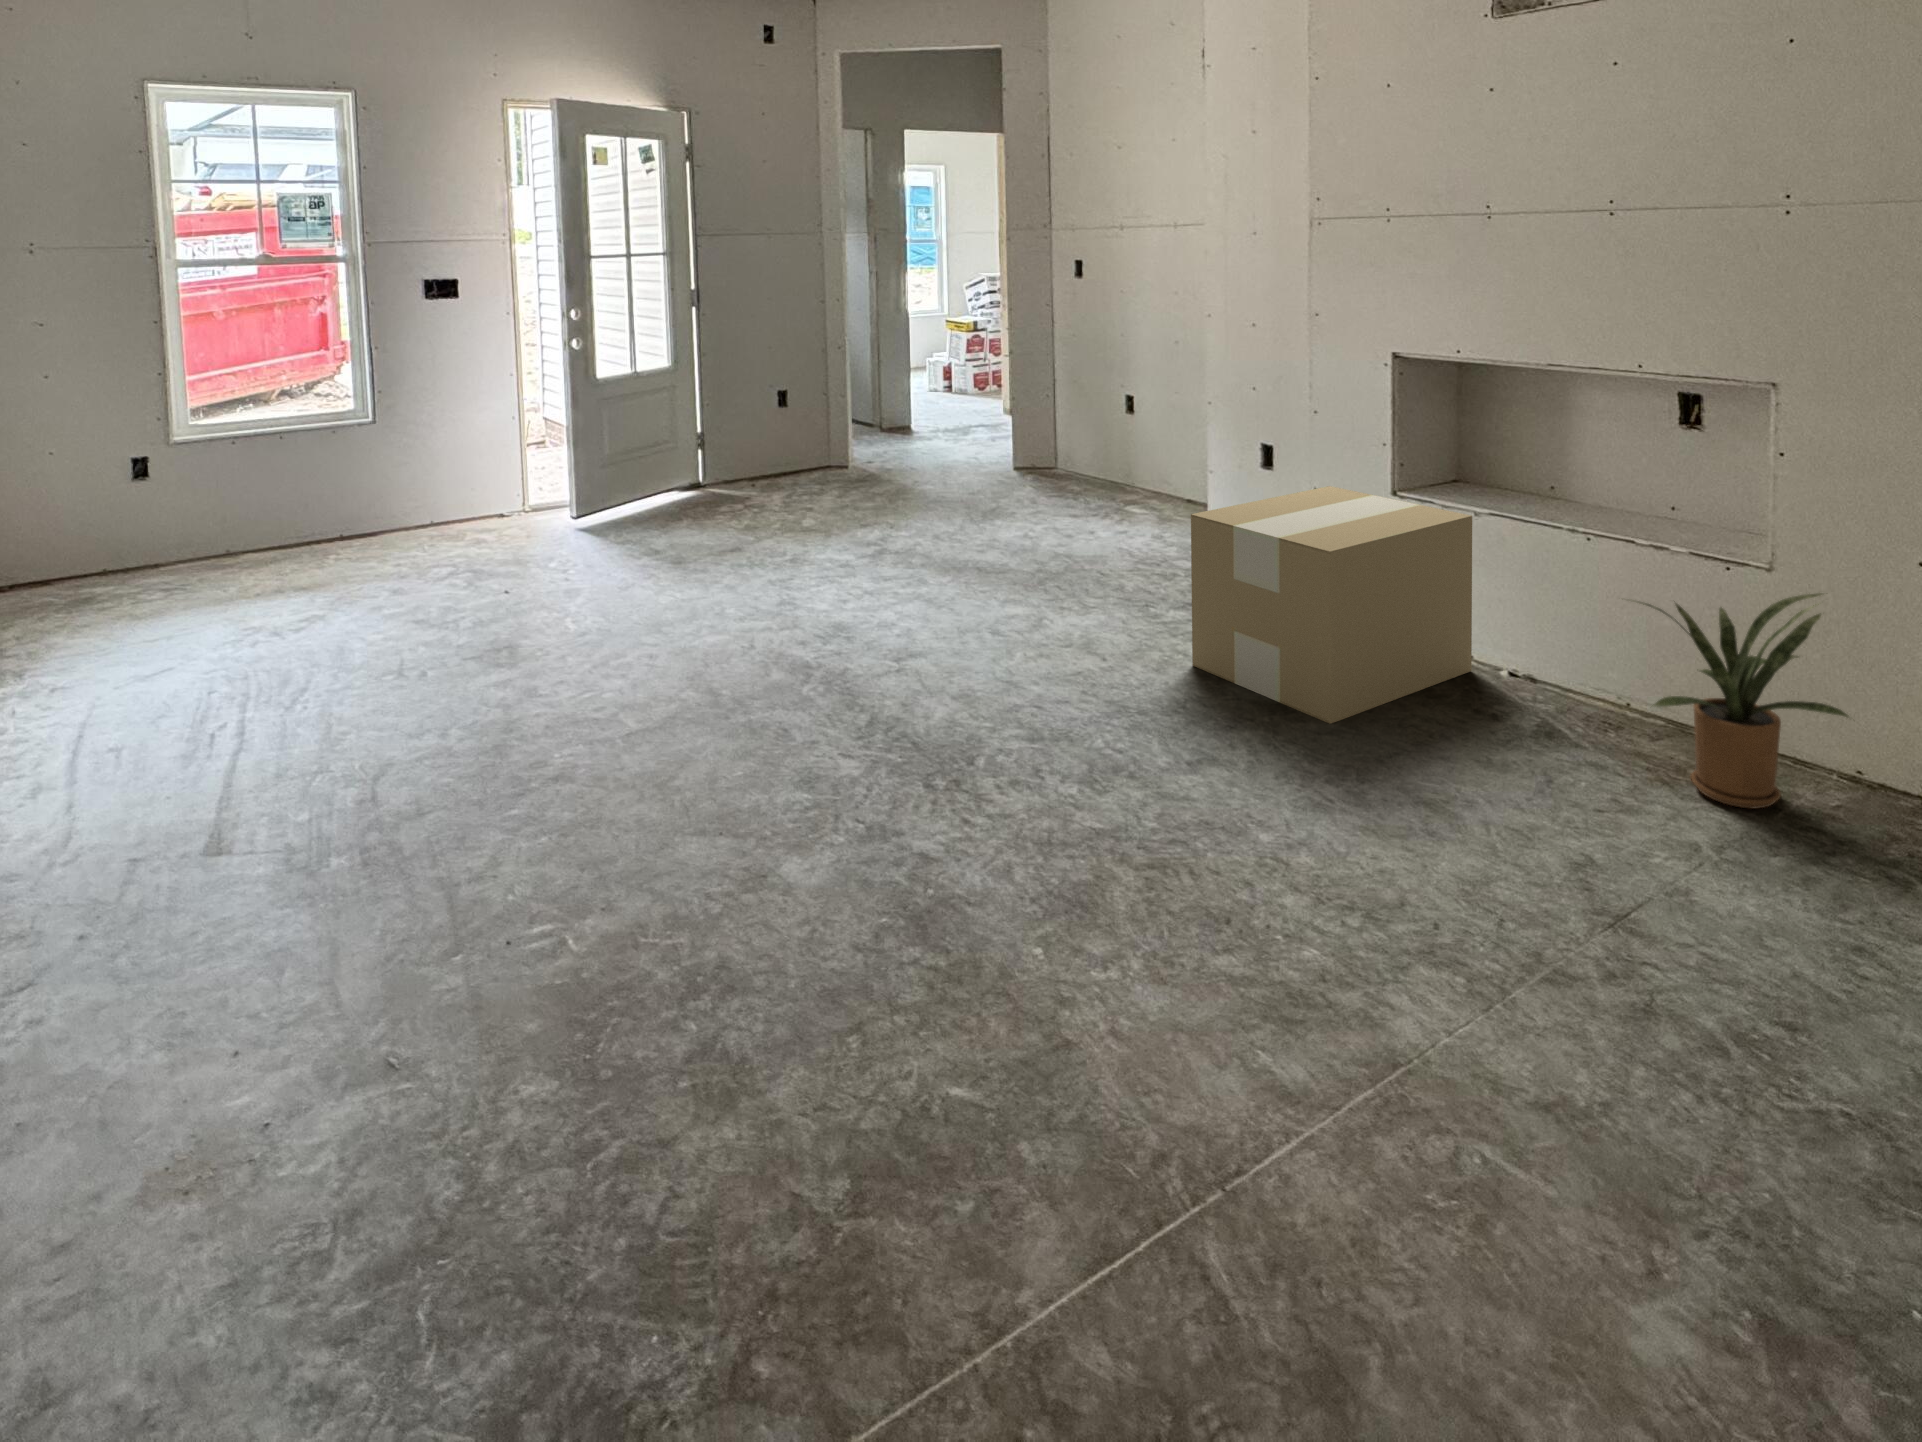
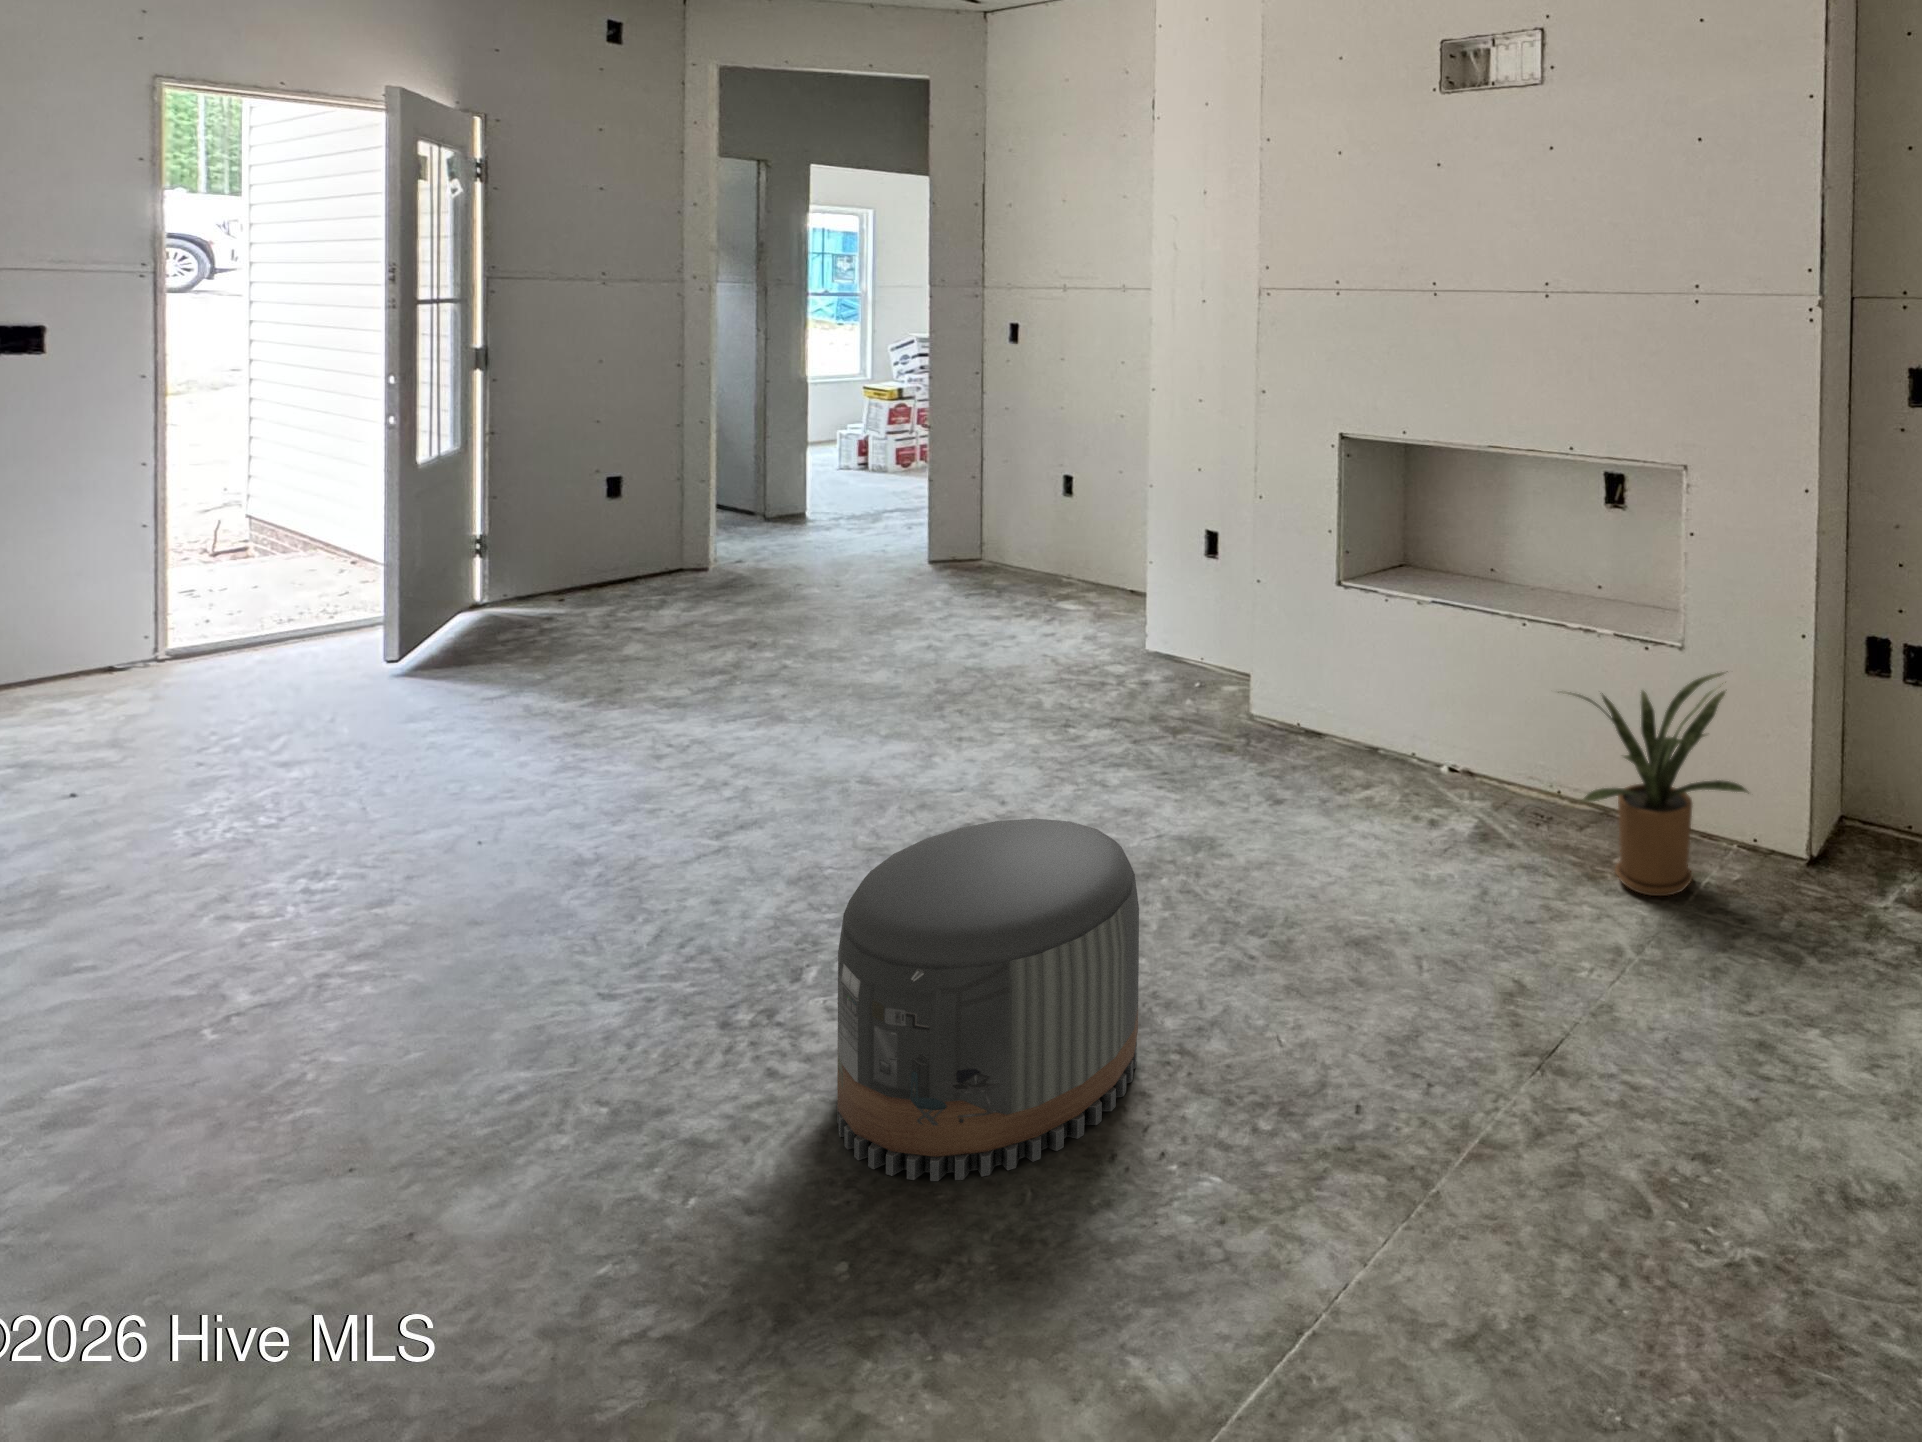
cardboard box: present [1191,486,1472,724] -> none [1112,579,1419,858]
pouf: none [1014,655,1240,917] -> present [837,819,1139,1181]

